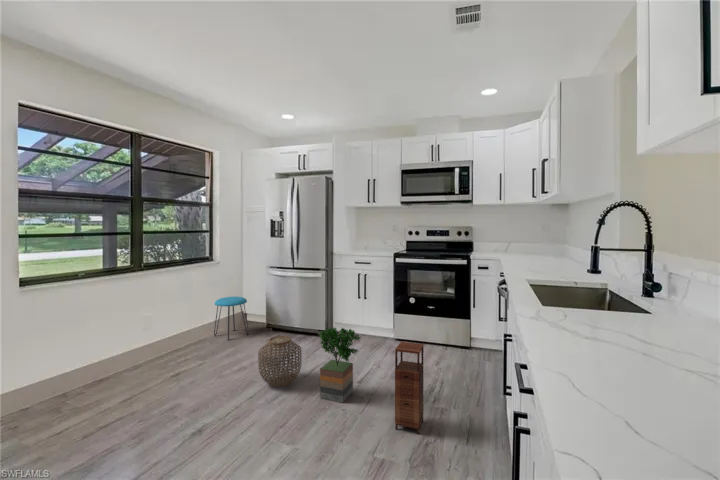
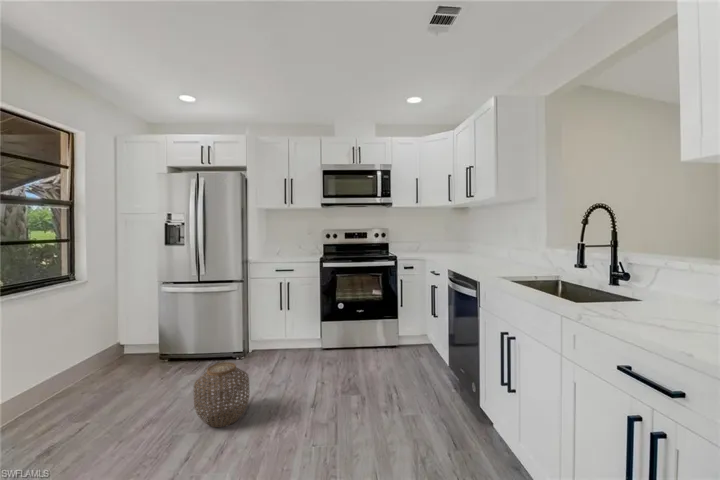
stool: present [214,297,249,340] -> none [83,324,137,384]
potted tree: present [320,327,360,403] -> none [276,341,328,427]
storage cabinet: present [395,342,423,434] -> none [381,345,411,439]

